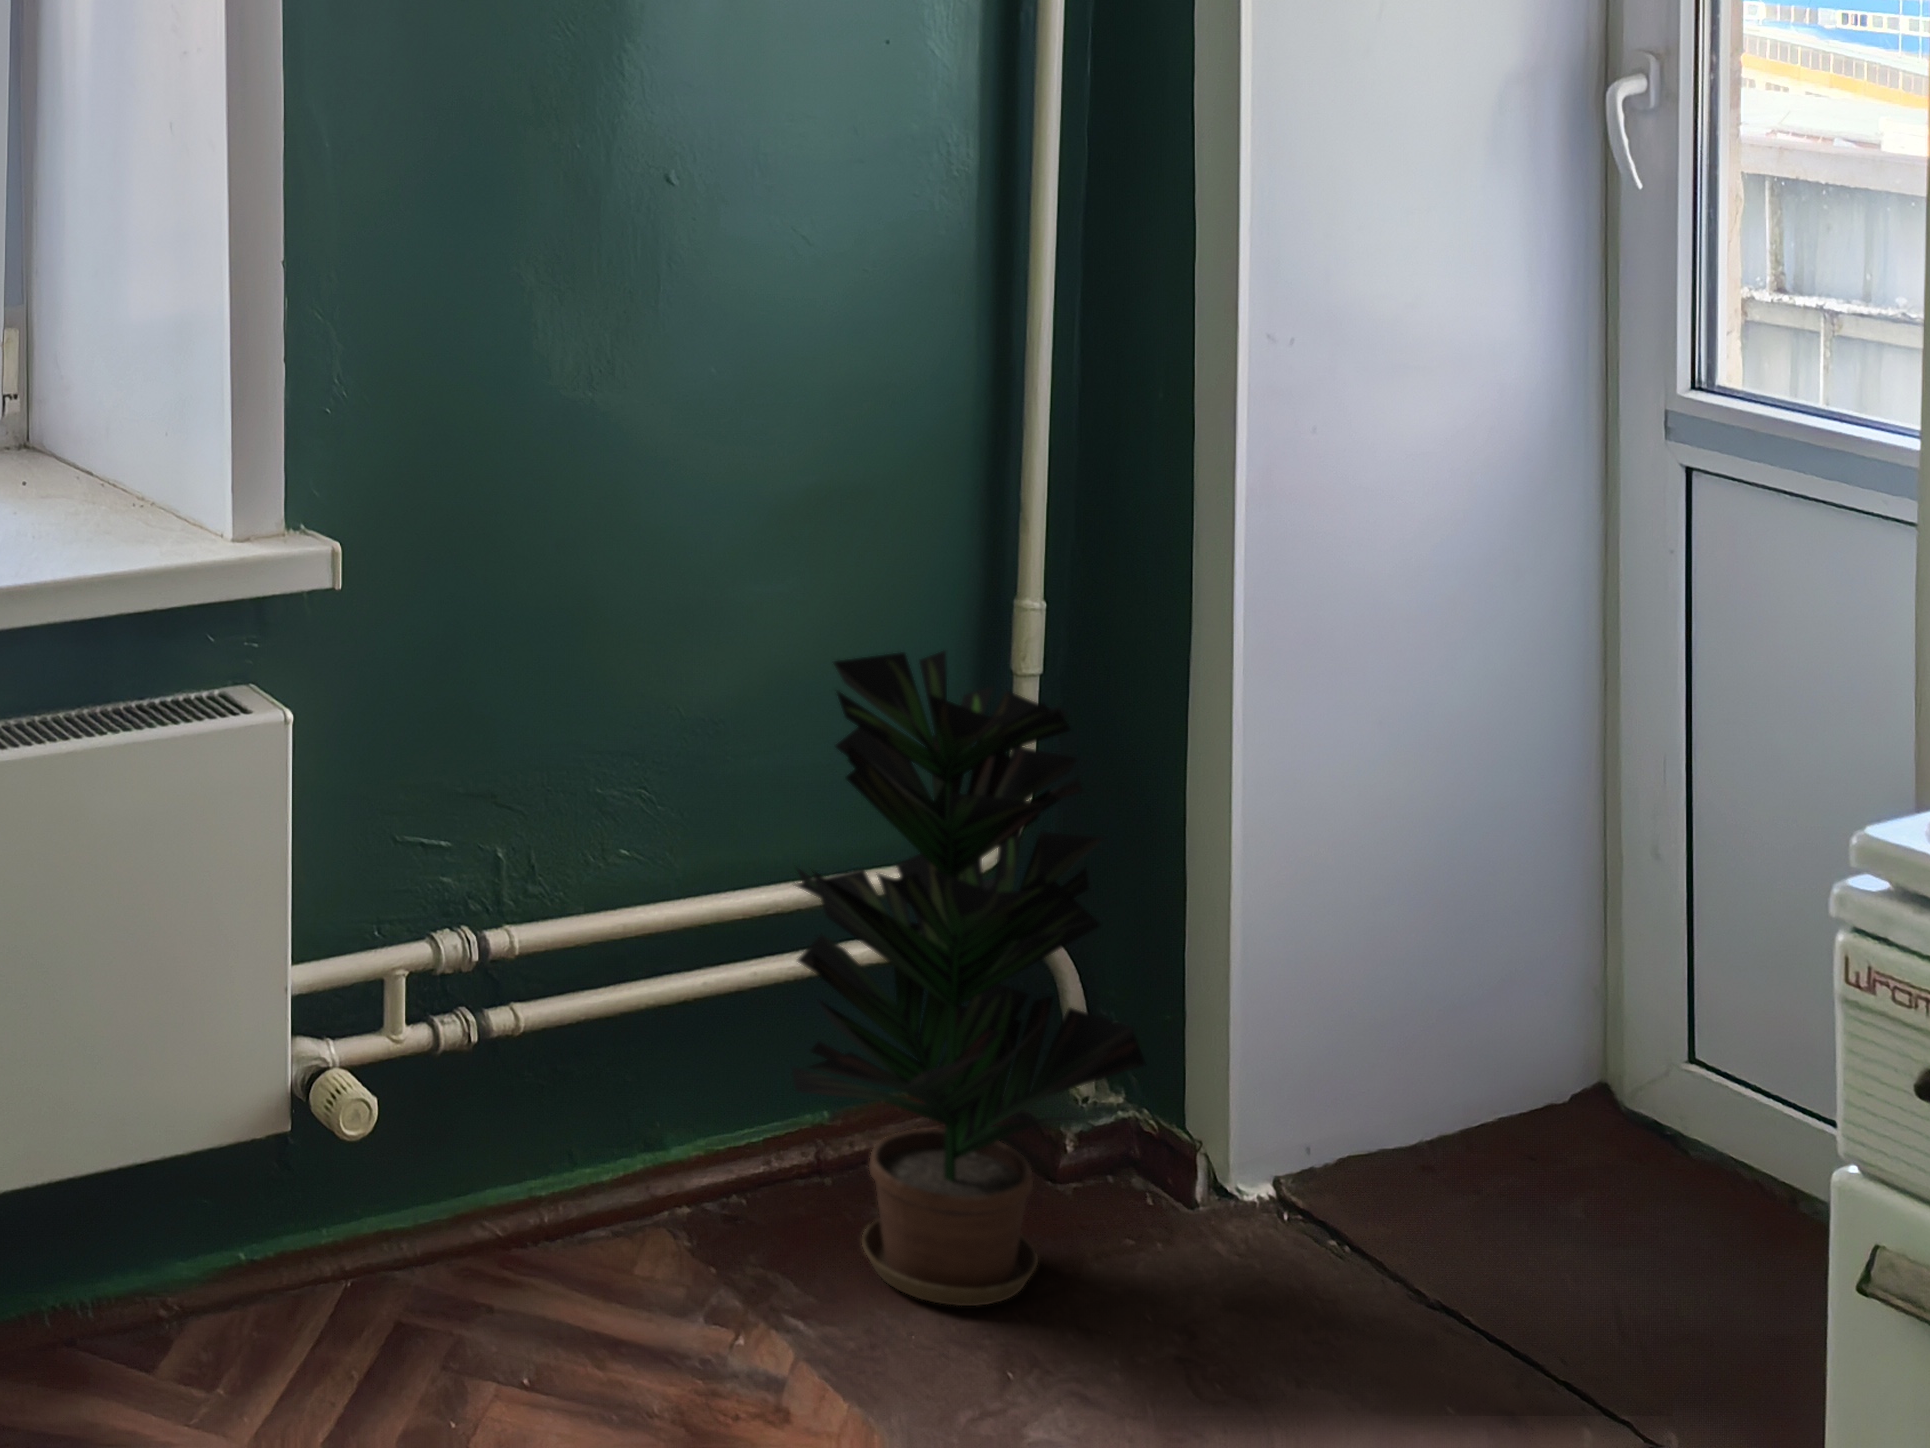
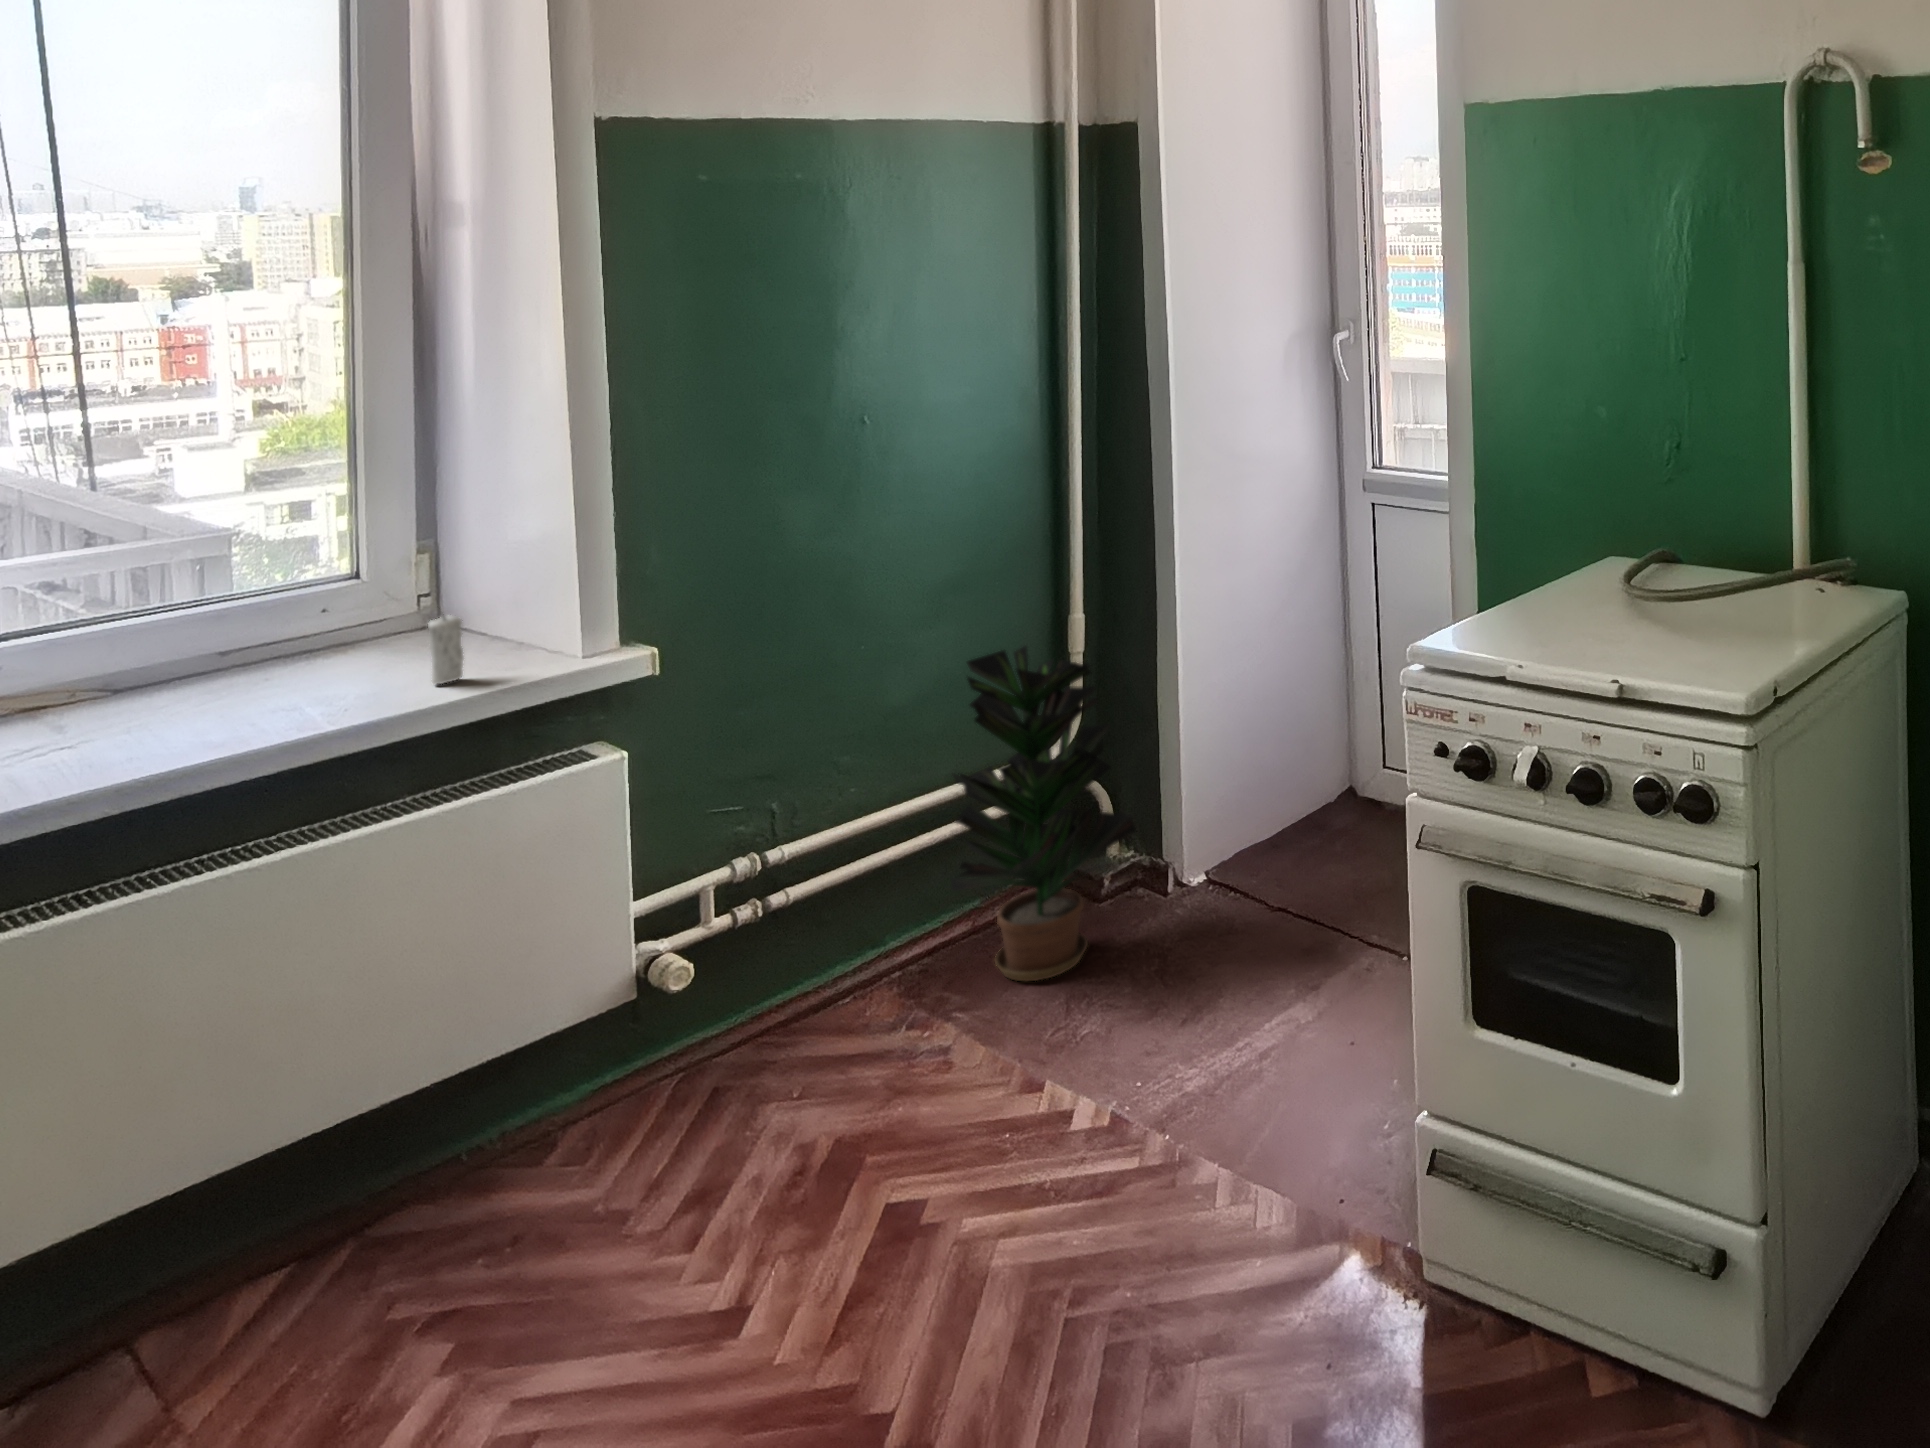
candle: none [26,422,72,551] -> present [428,616,464,684]

